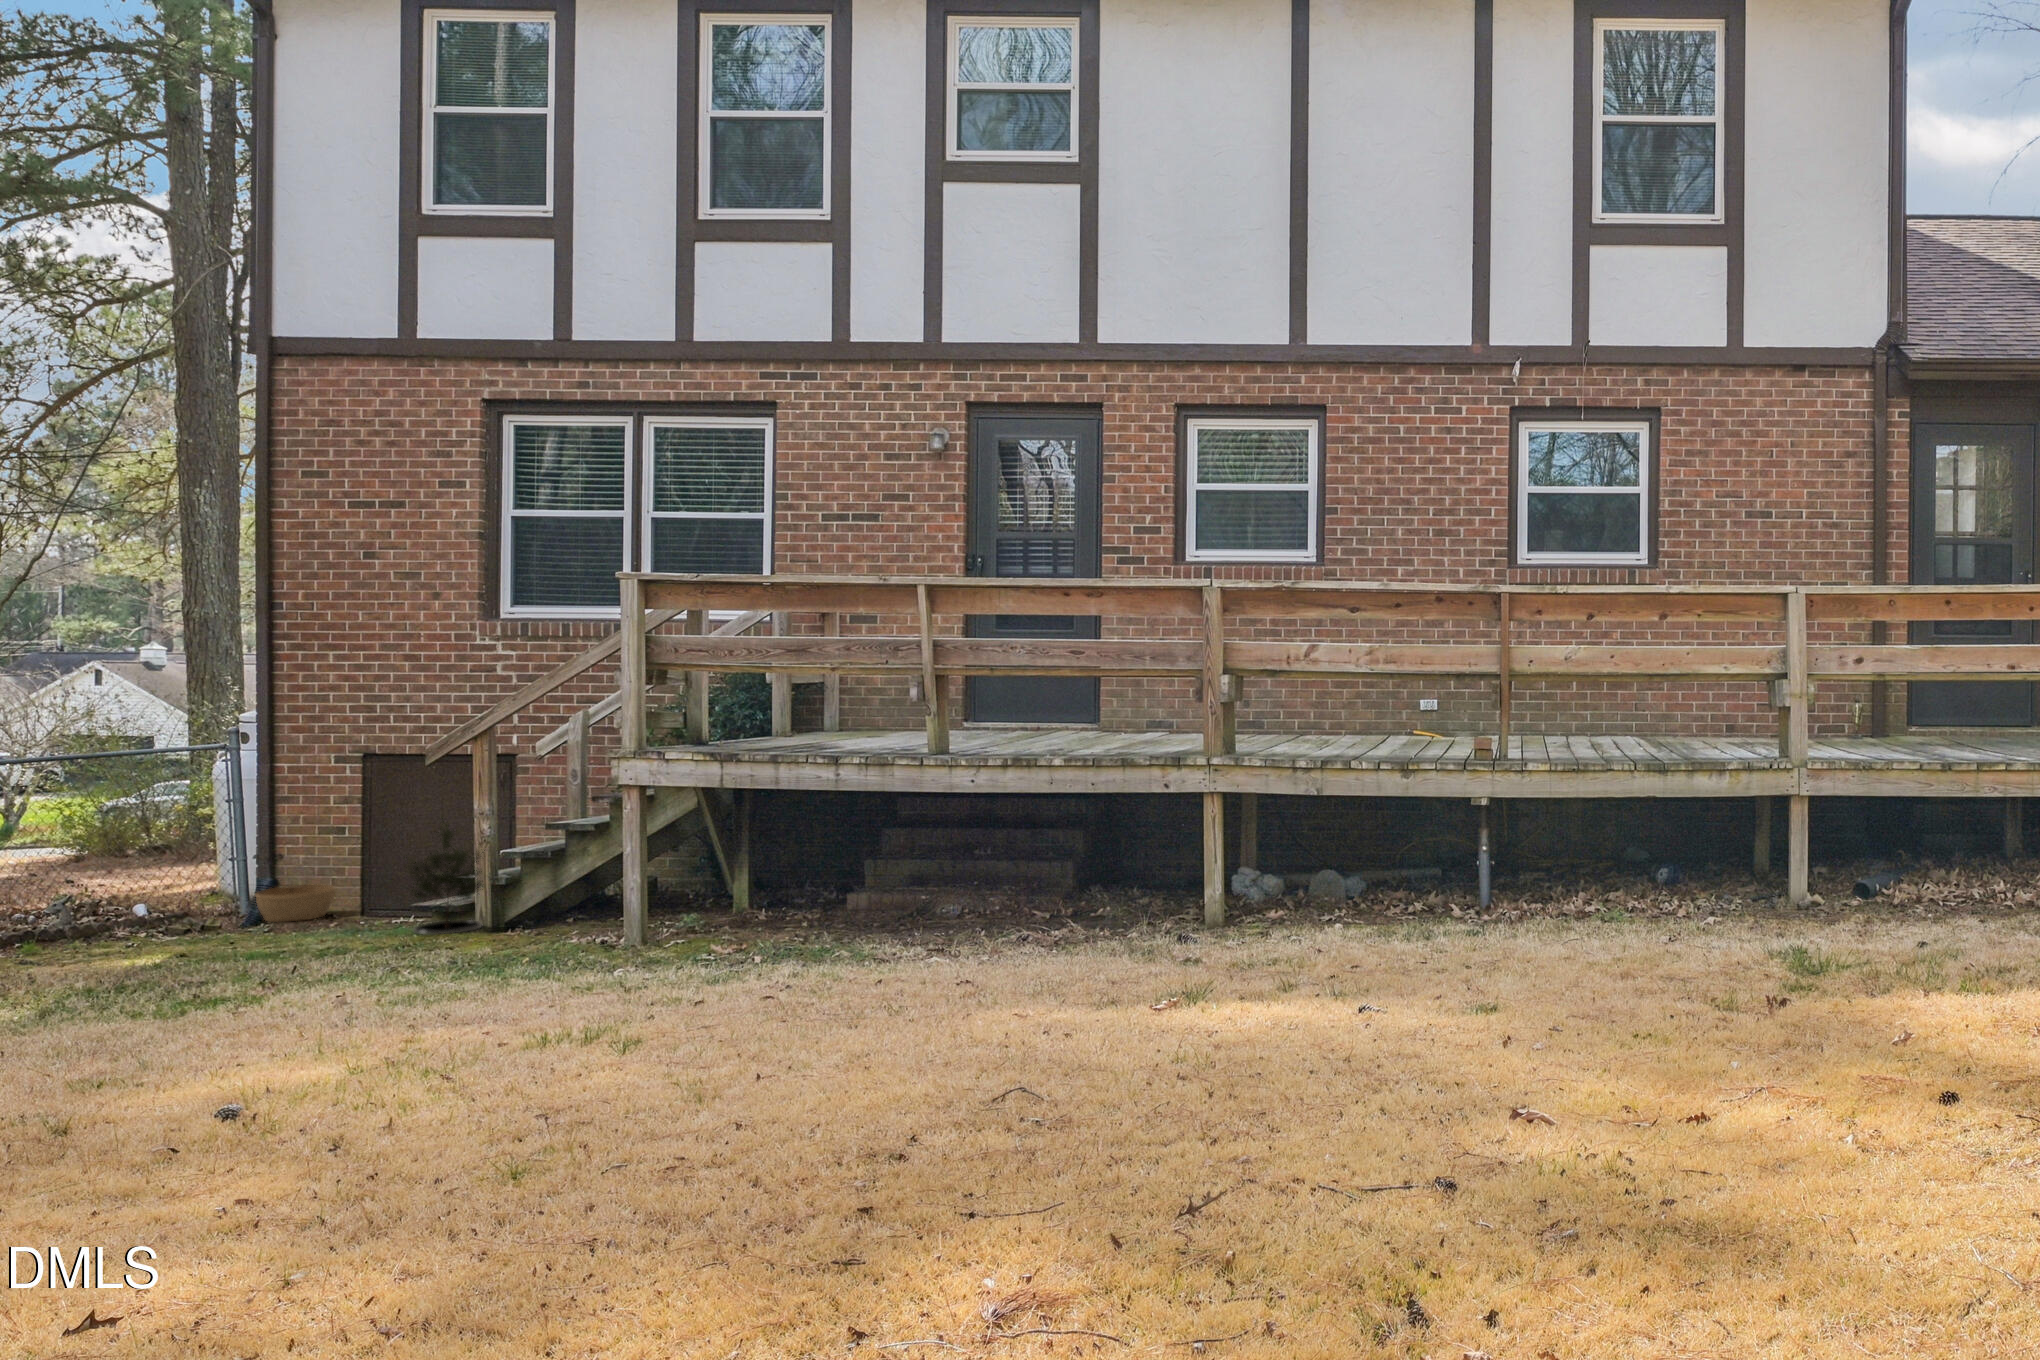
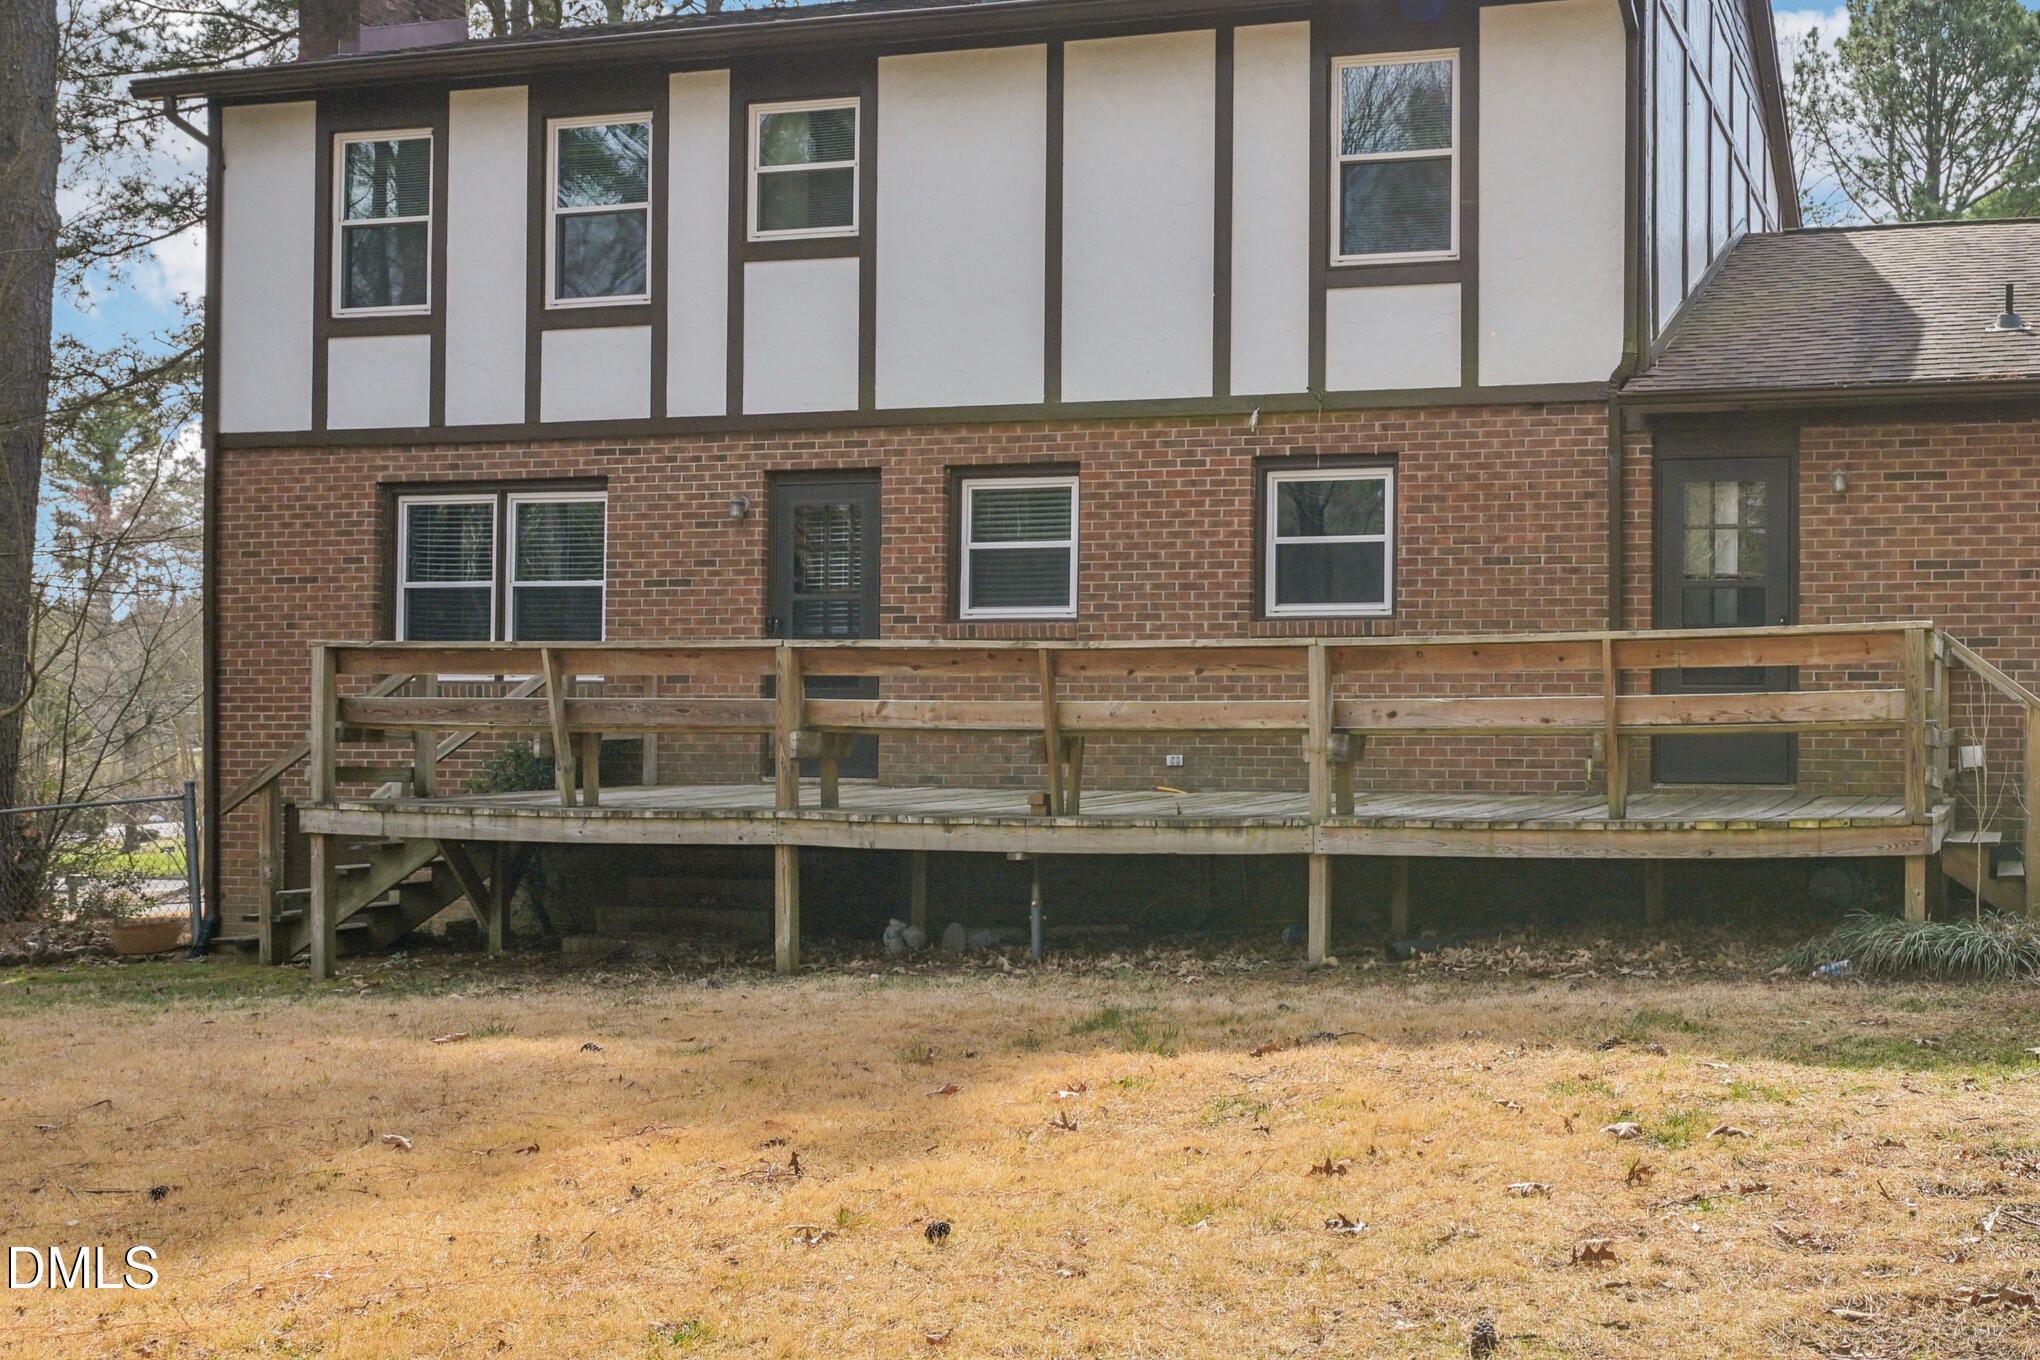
potted tree: present [404,817,485,935] -> none [178,860,257,968]

